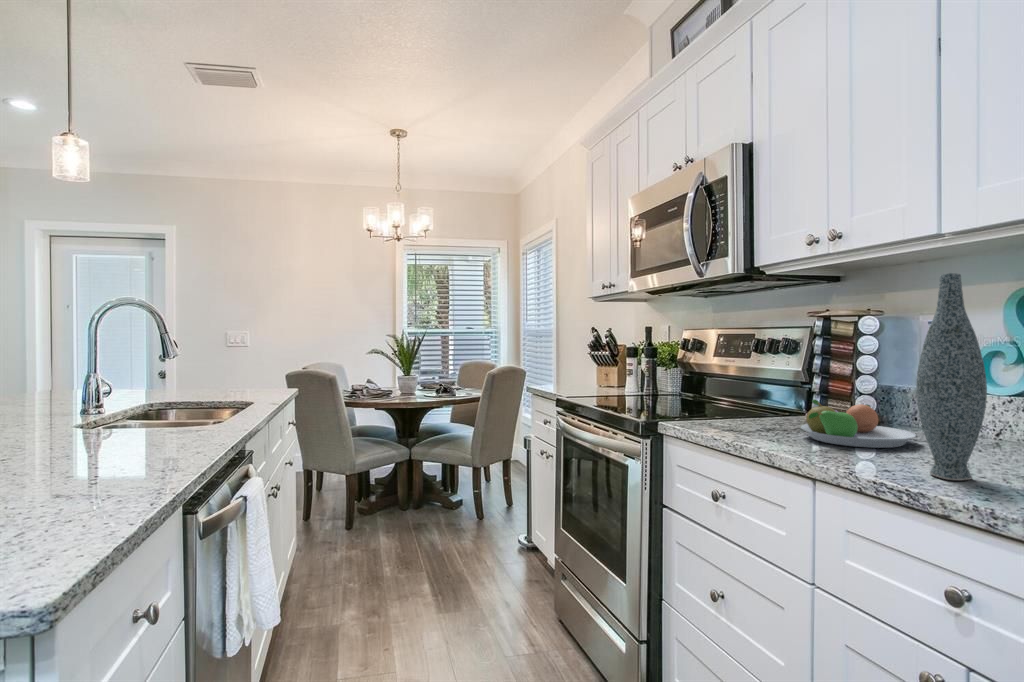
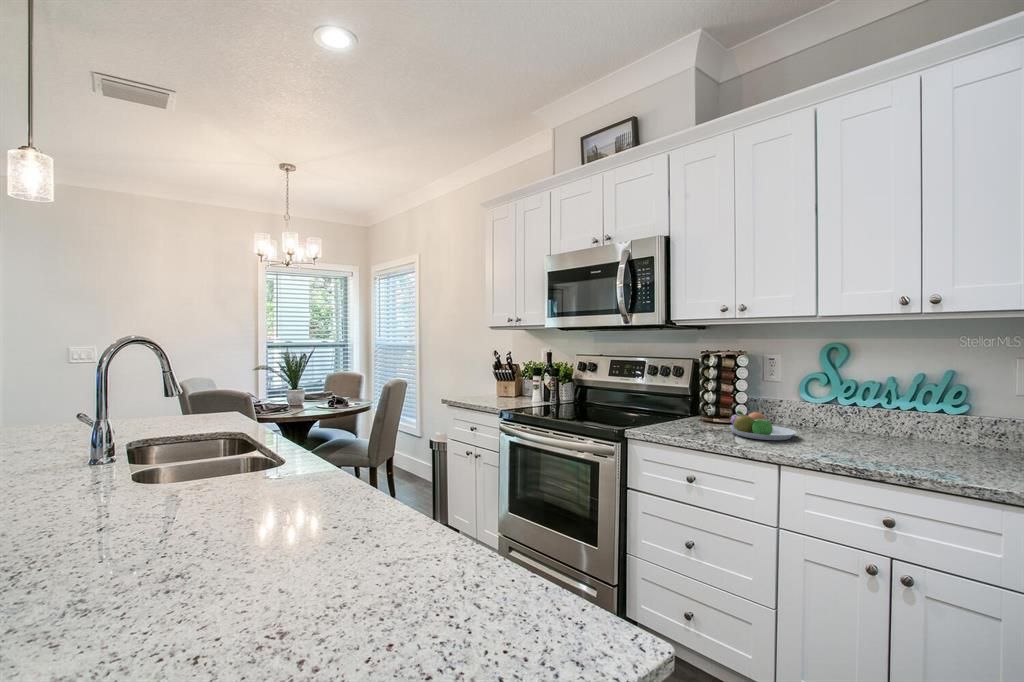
vase: present [916,273,987,480] -> none [839,345,874,459]

